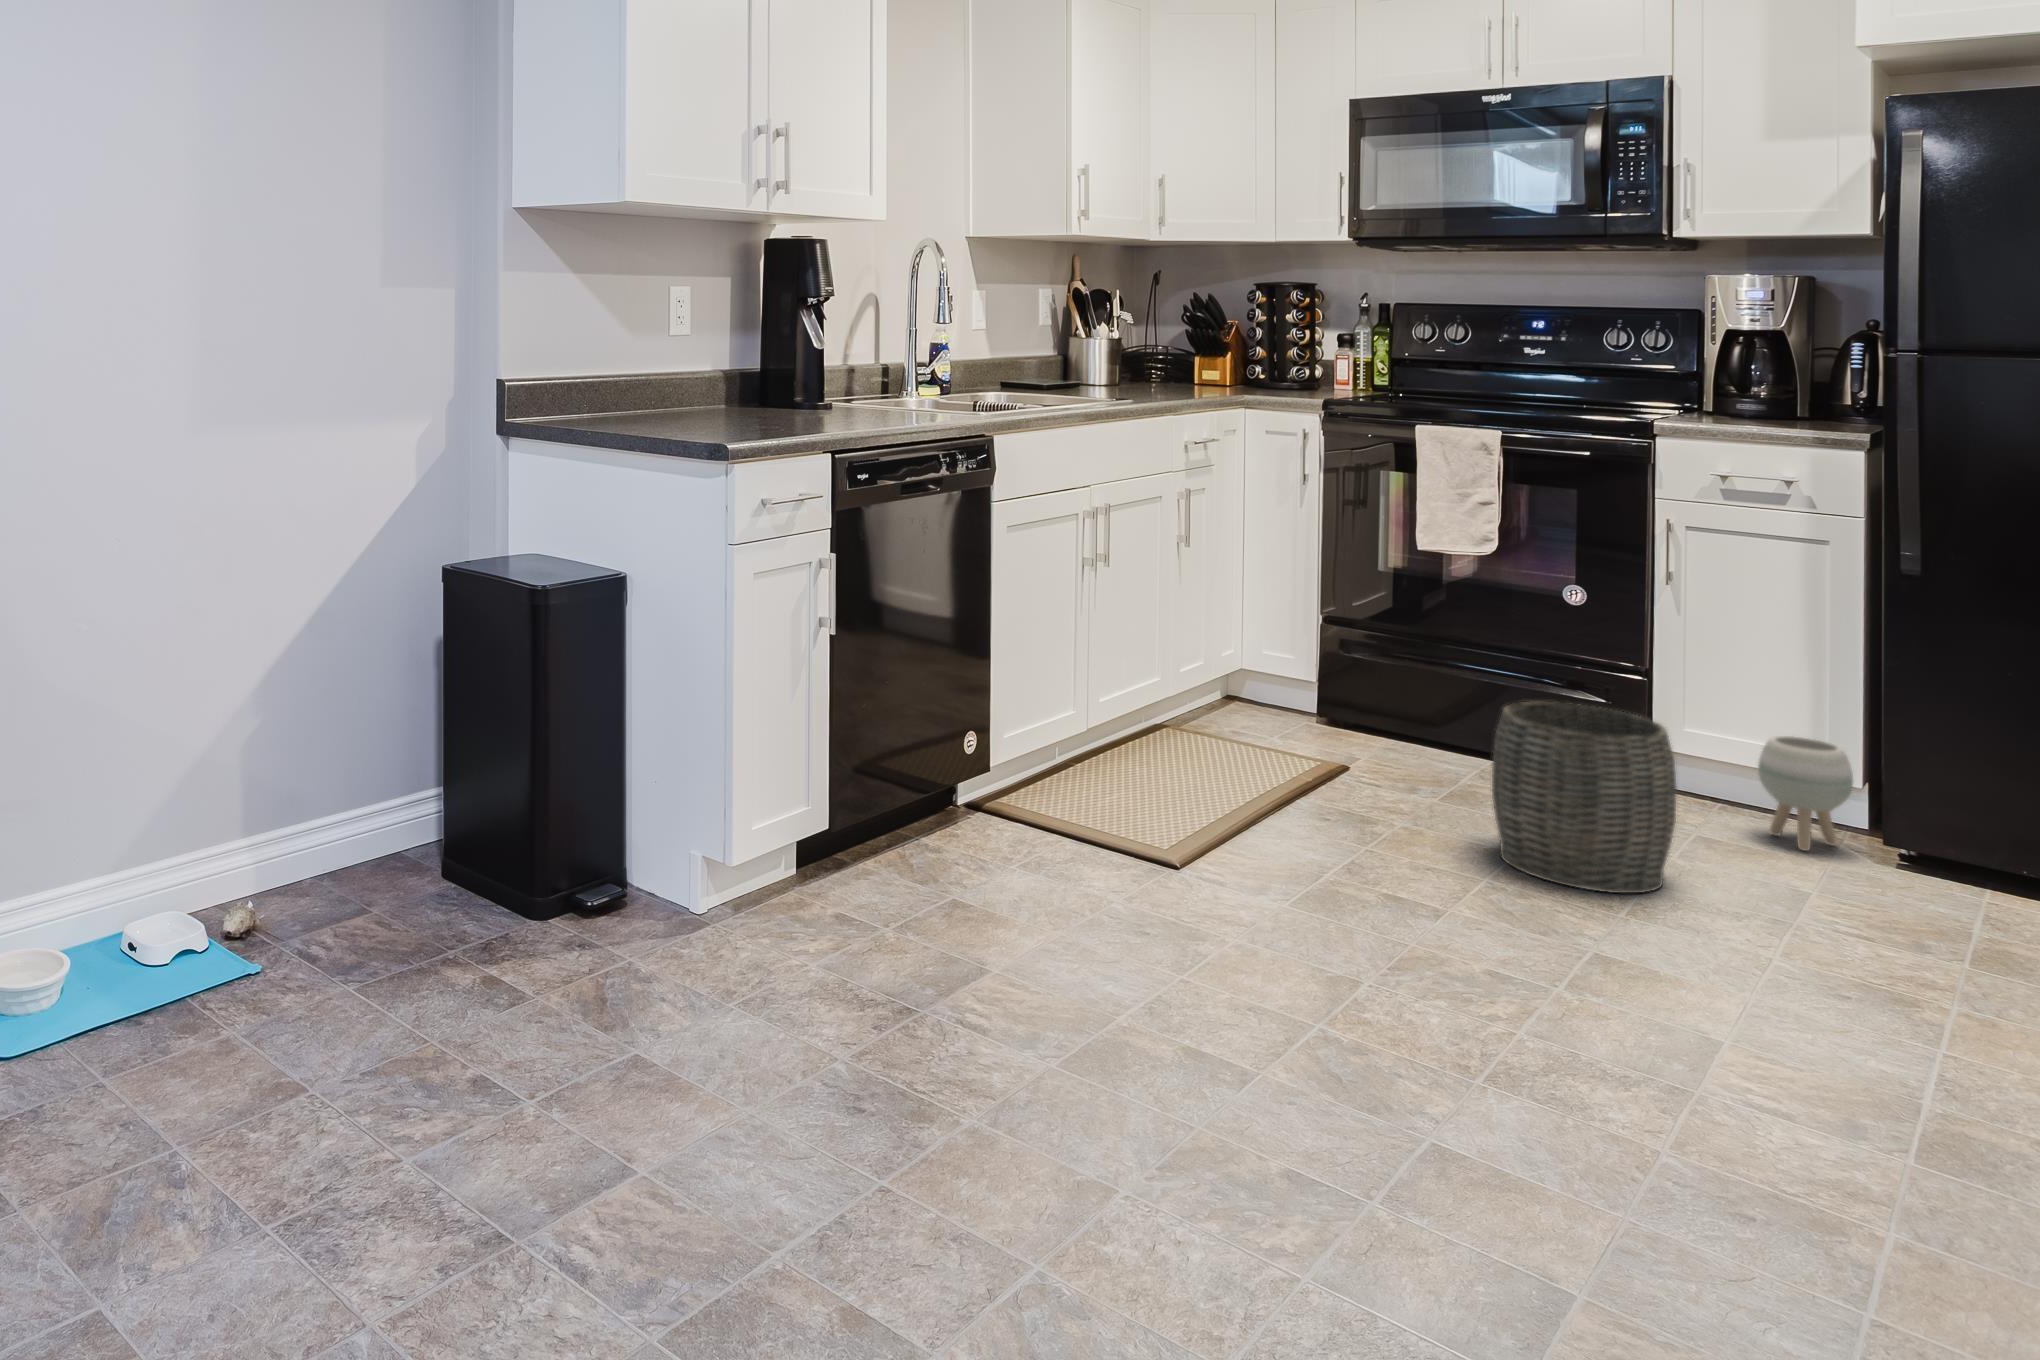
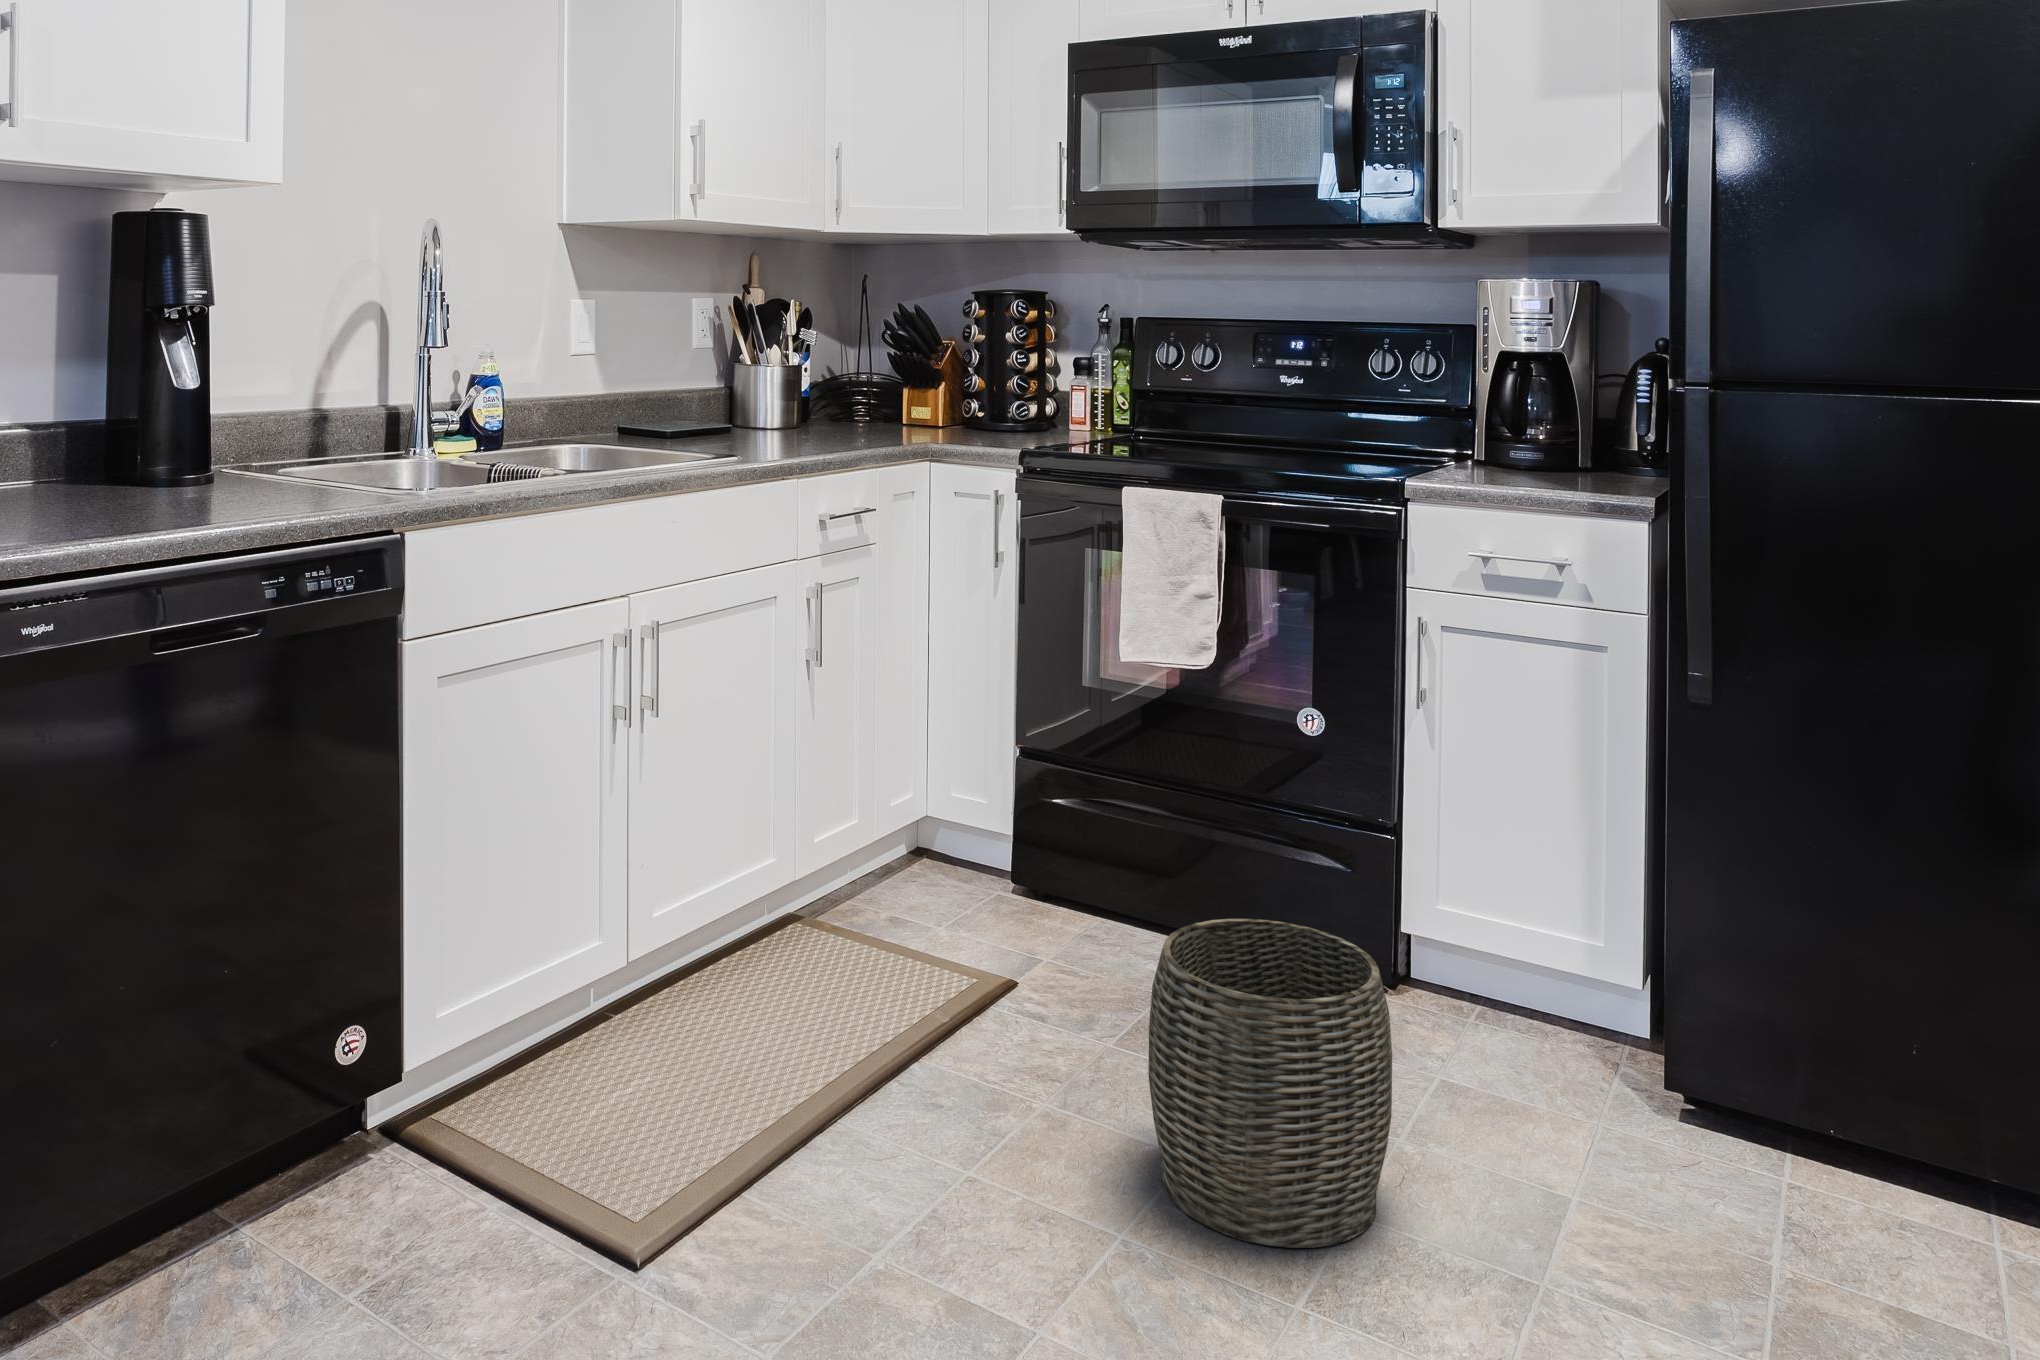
planter: present [1758,736,1853,851] -> none [1523,935,1639,1111]

